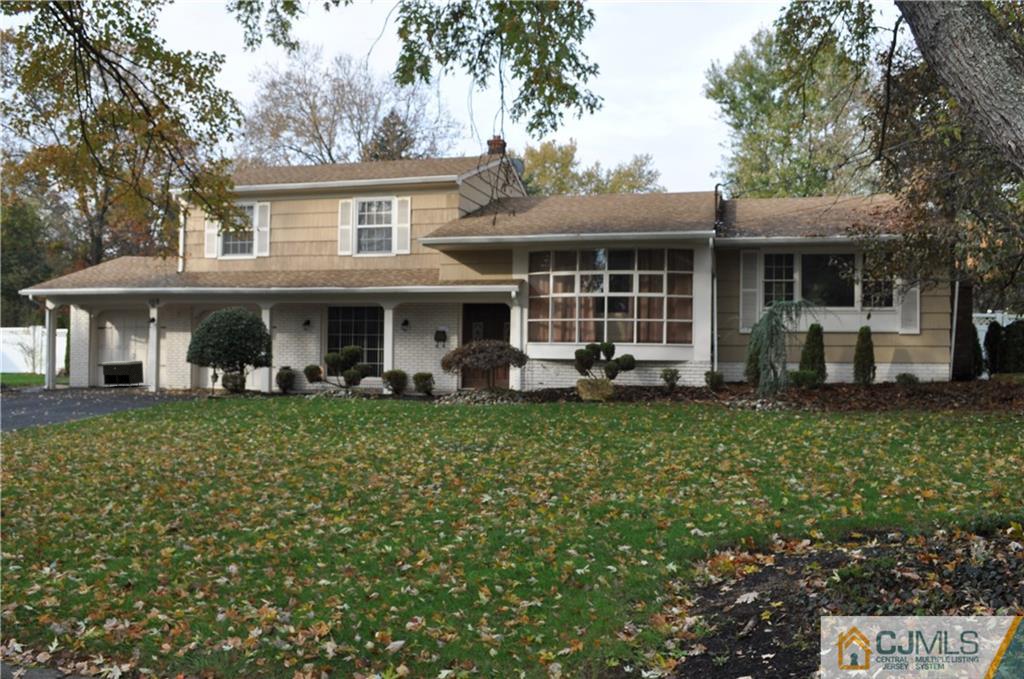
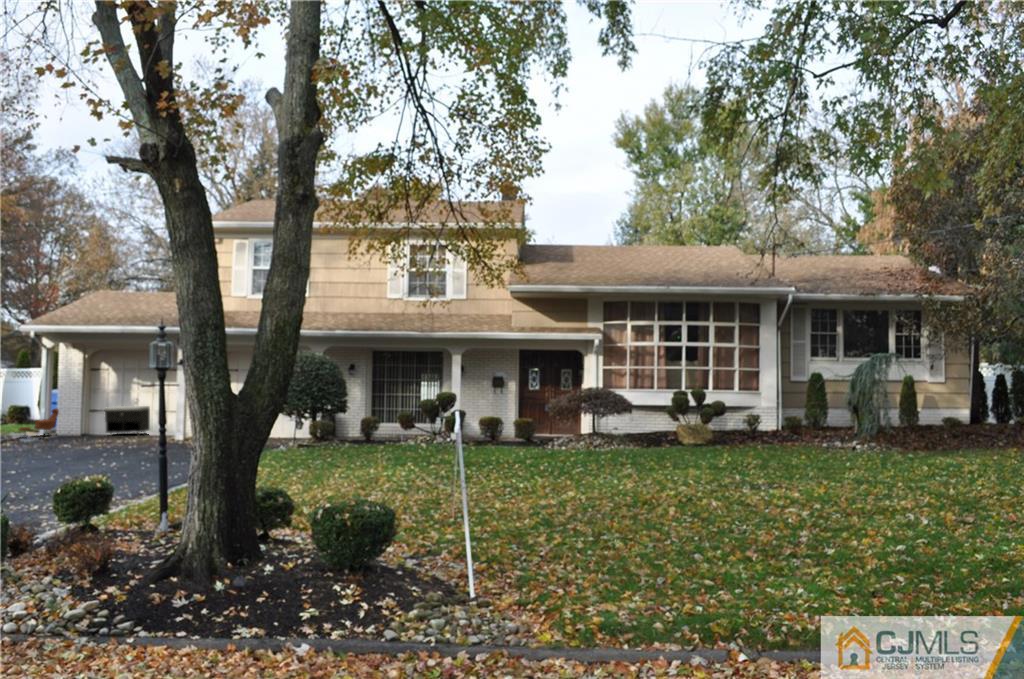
lounge chair: none [33,363,71,389] -> present [19,408,59,438]

